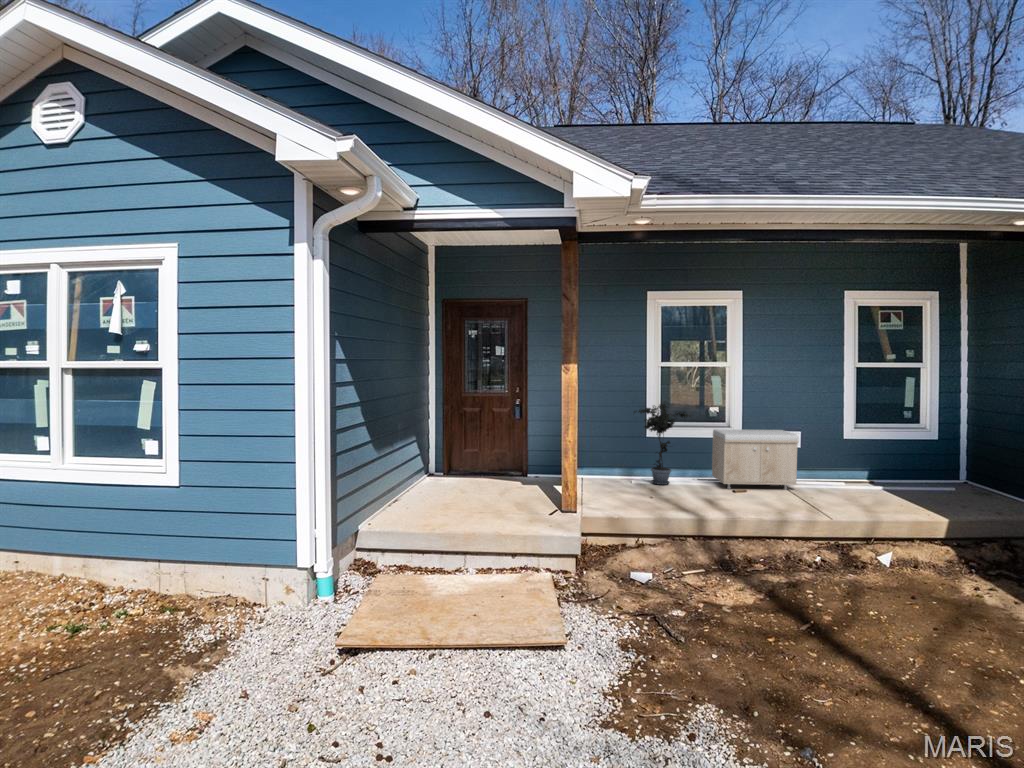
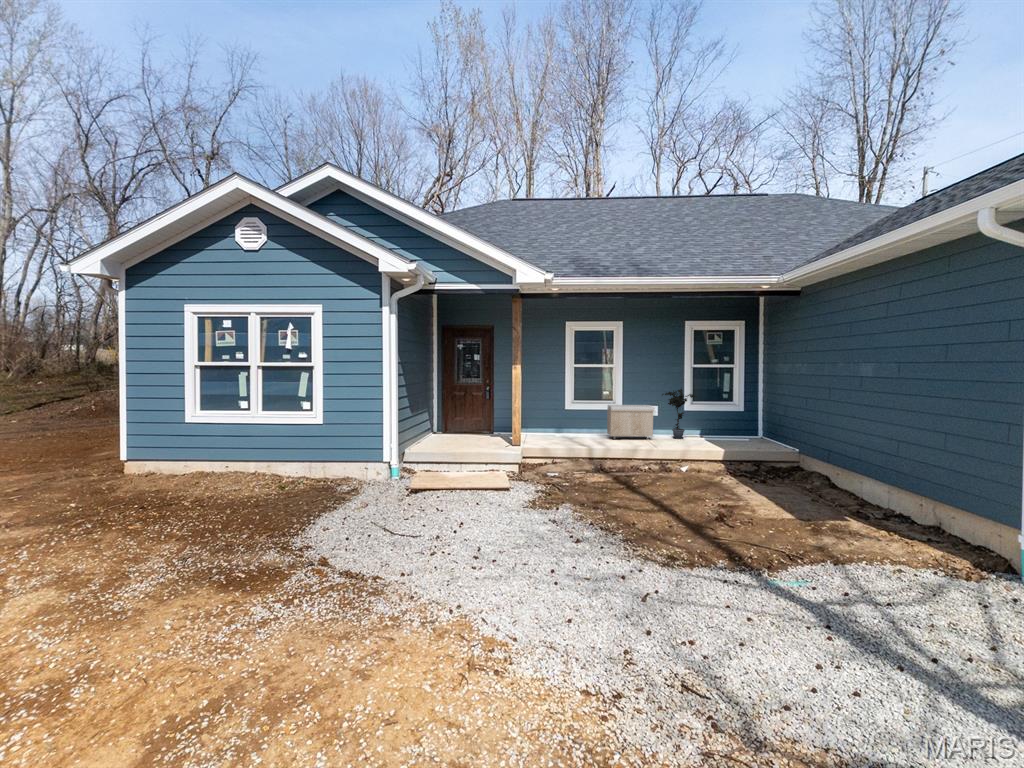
potted plant: present [634,404,691,485] -> present [662,389,697,439]

